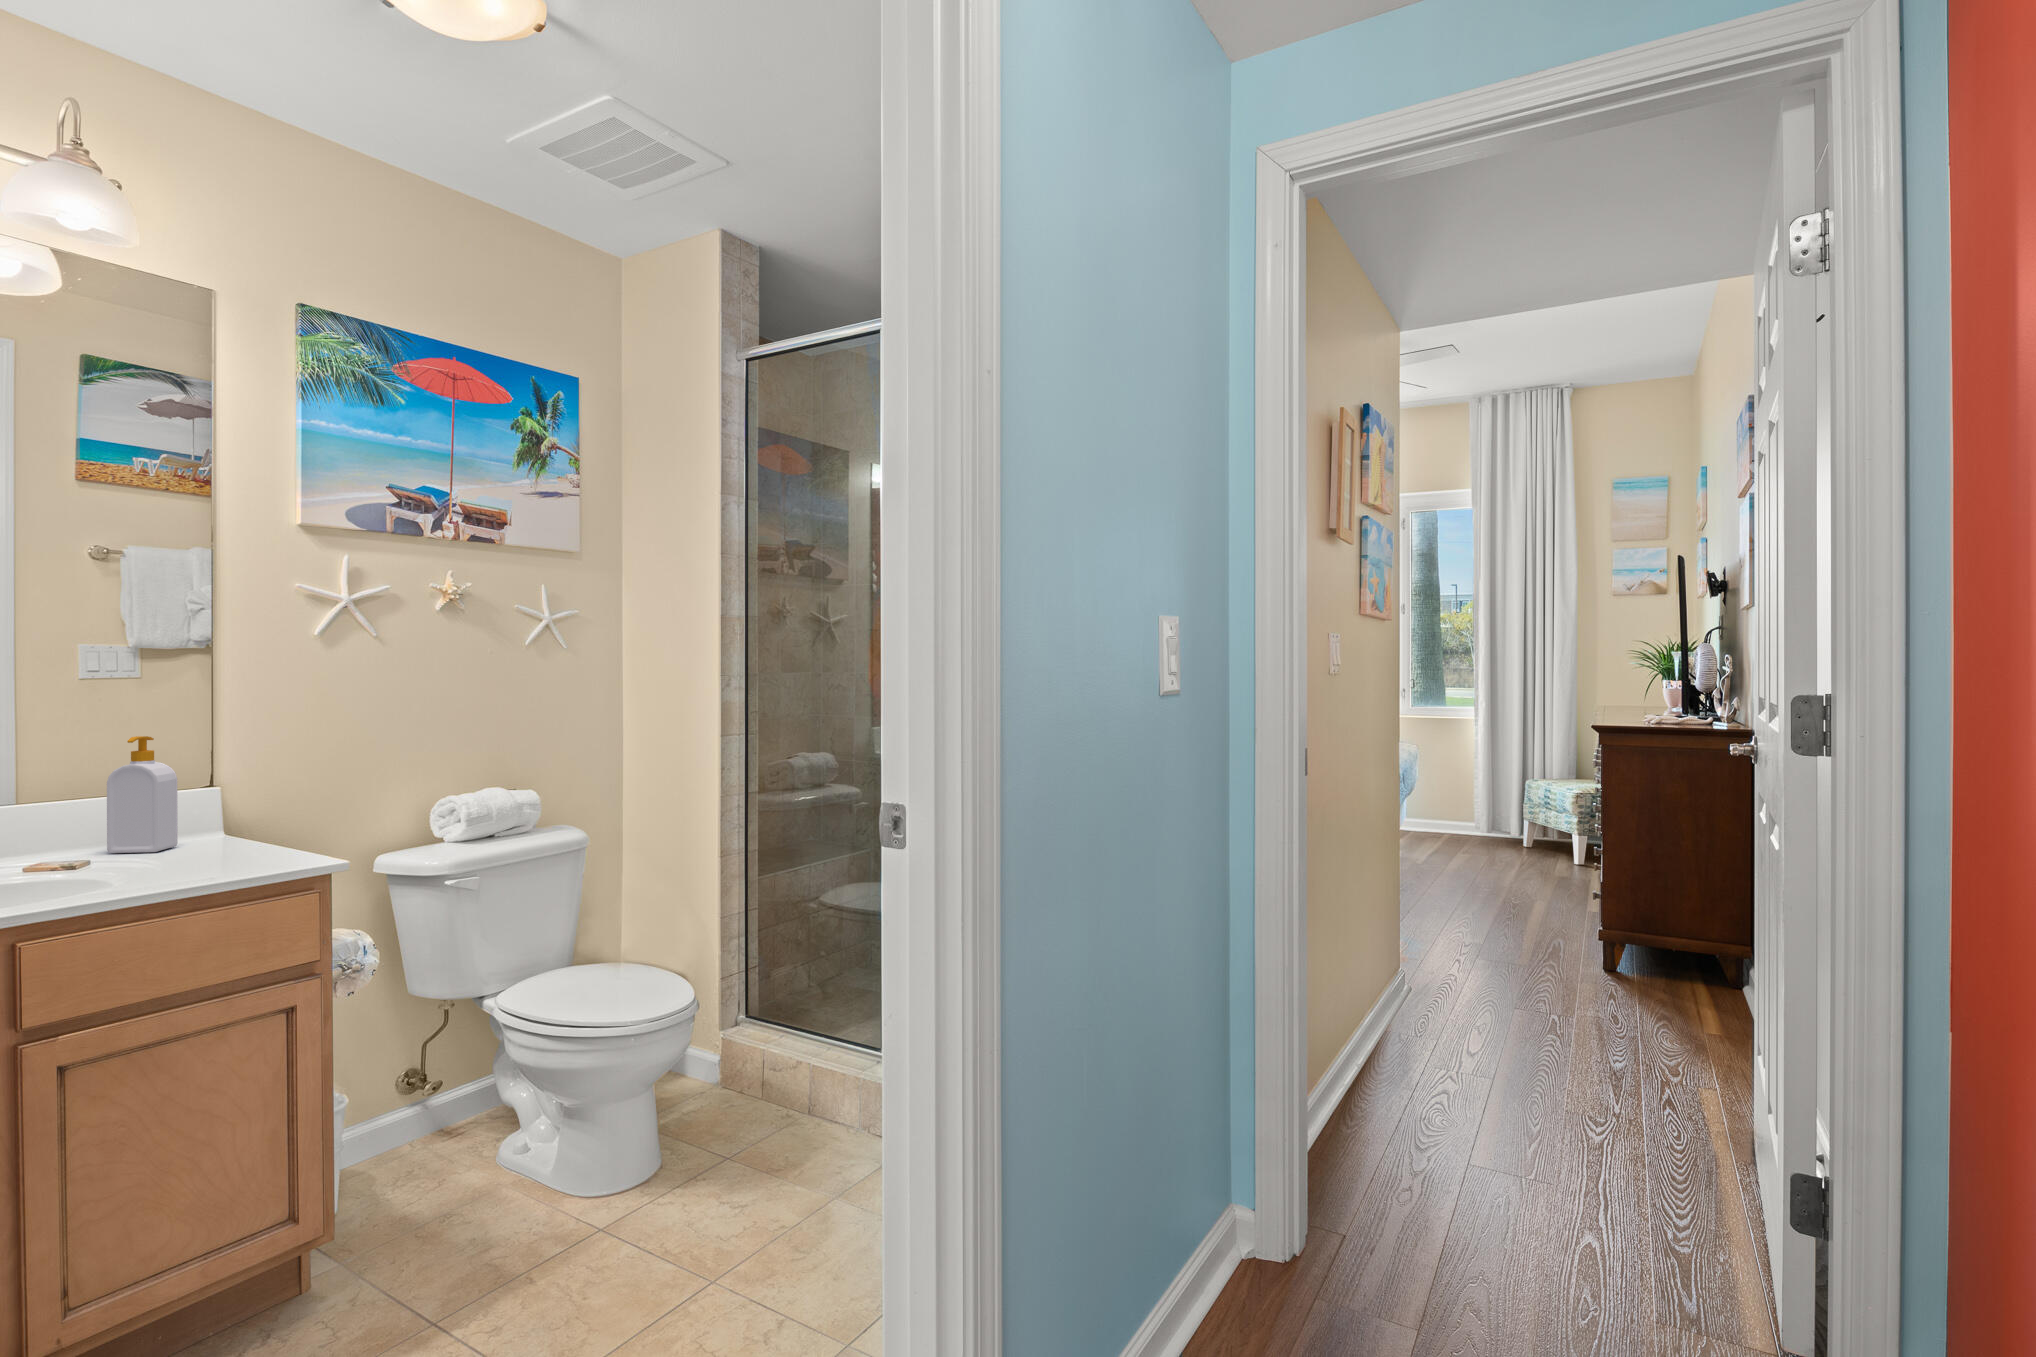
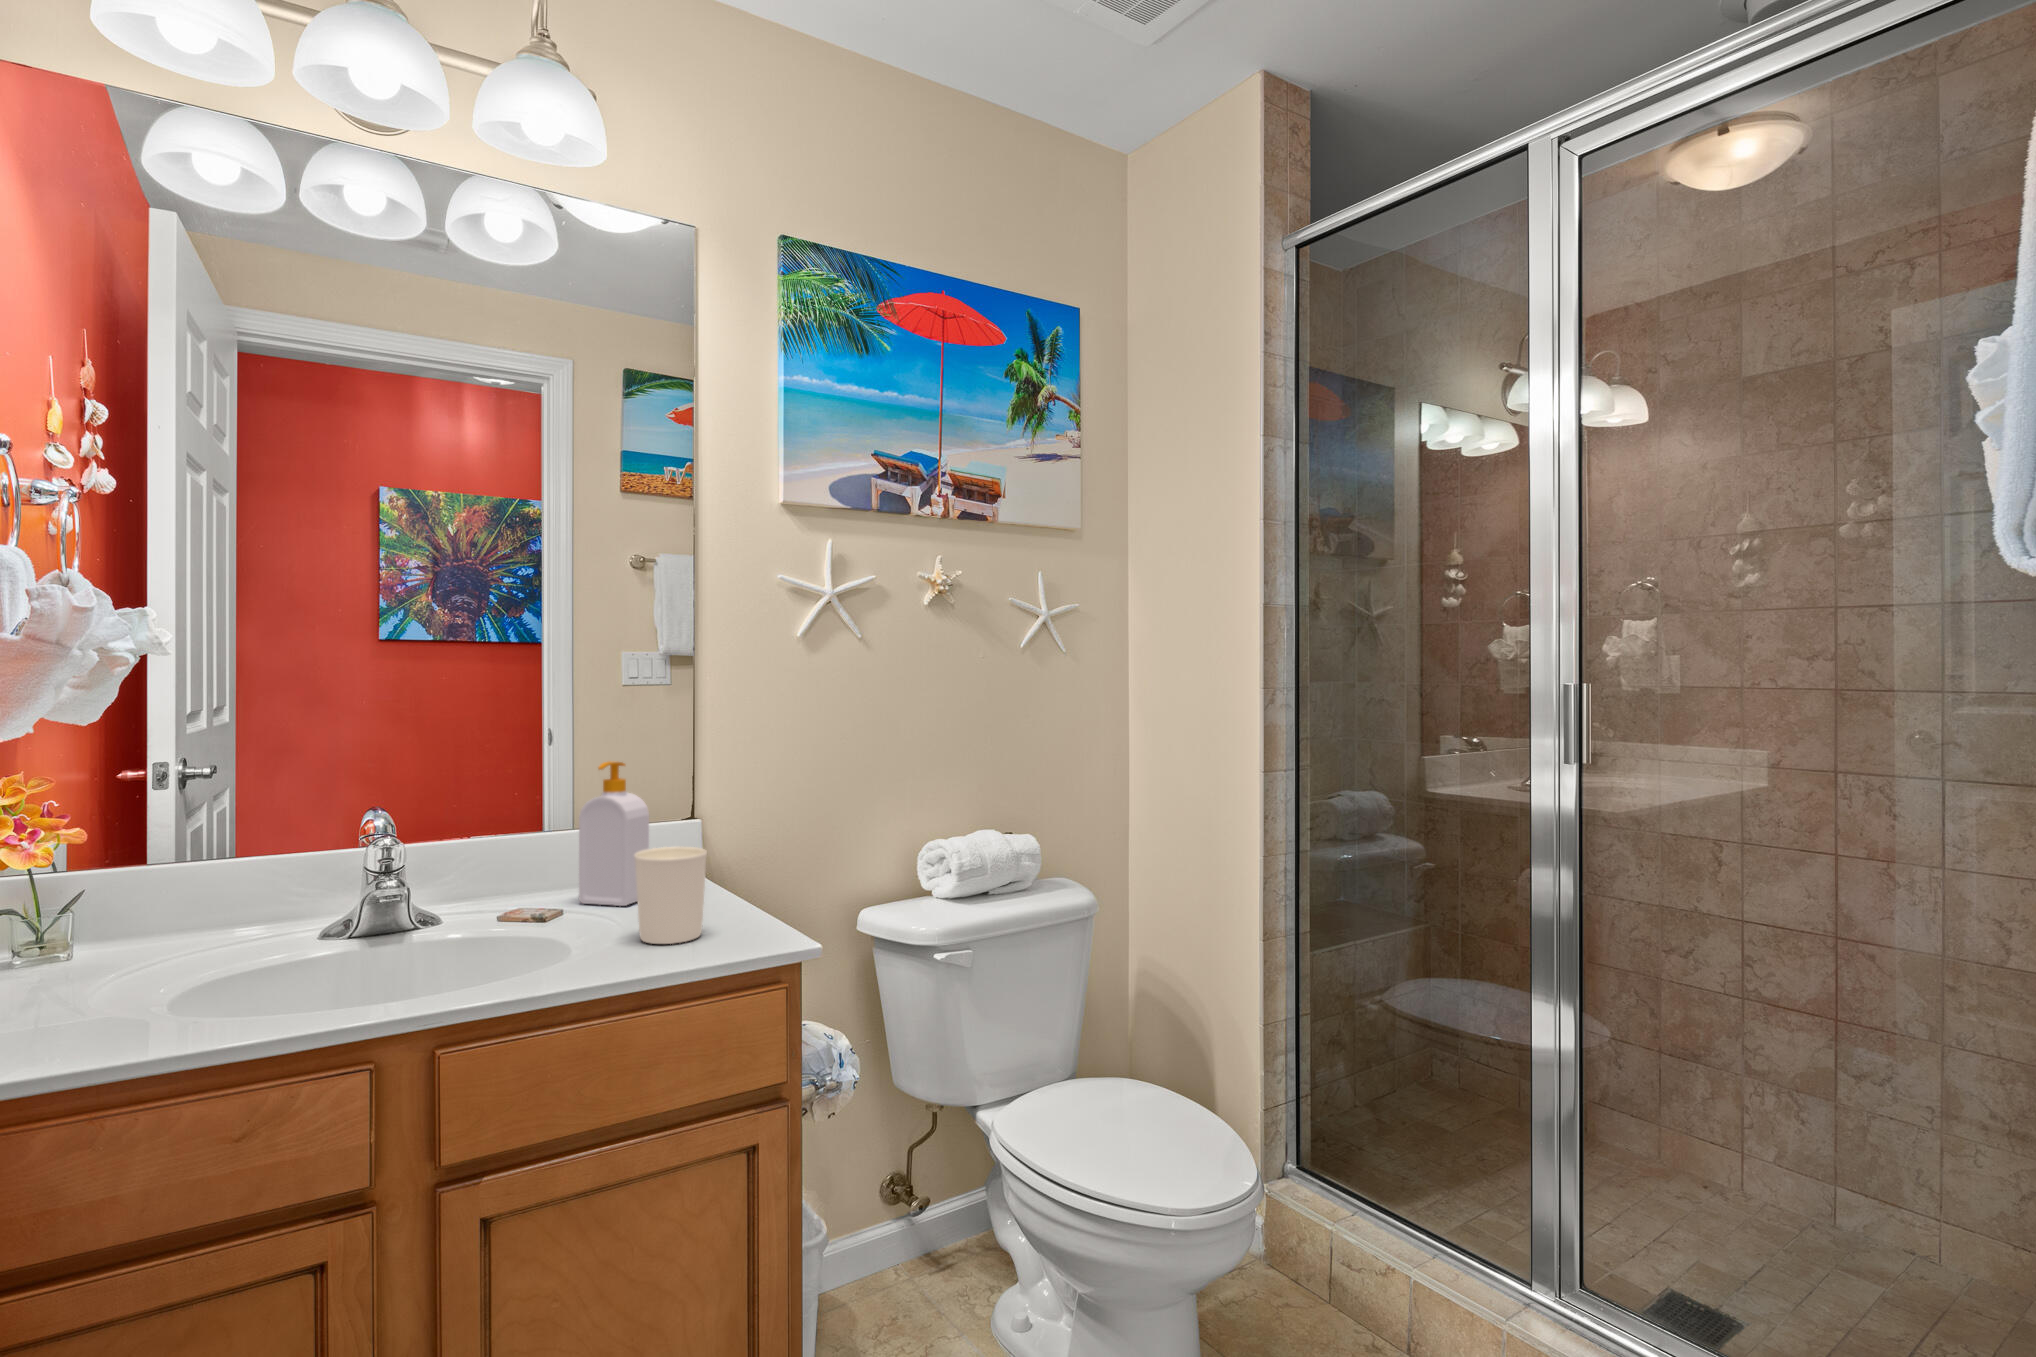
candle holder: none [176,797,243,869] -> present [634,847,707,944]

